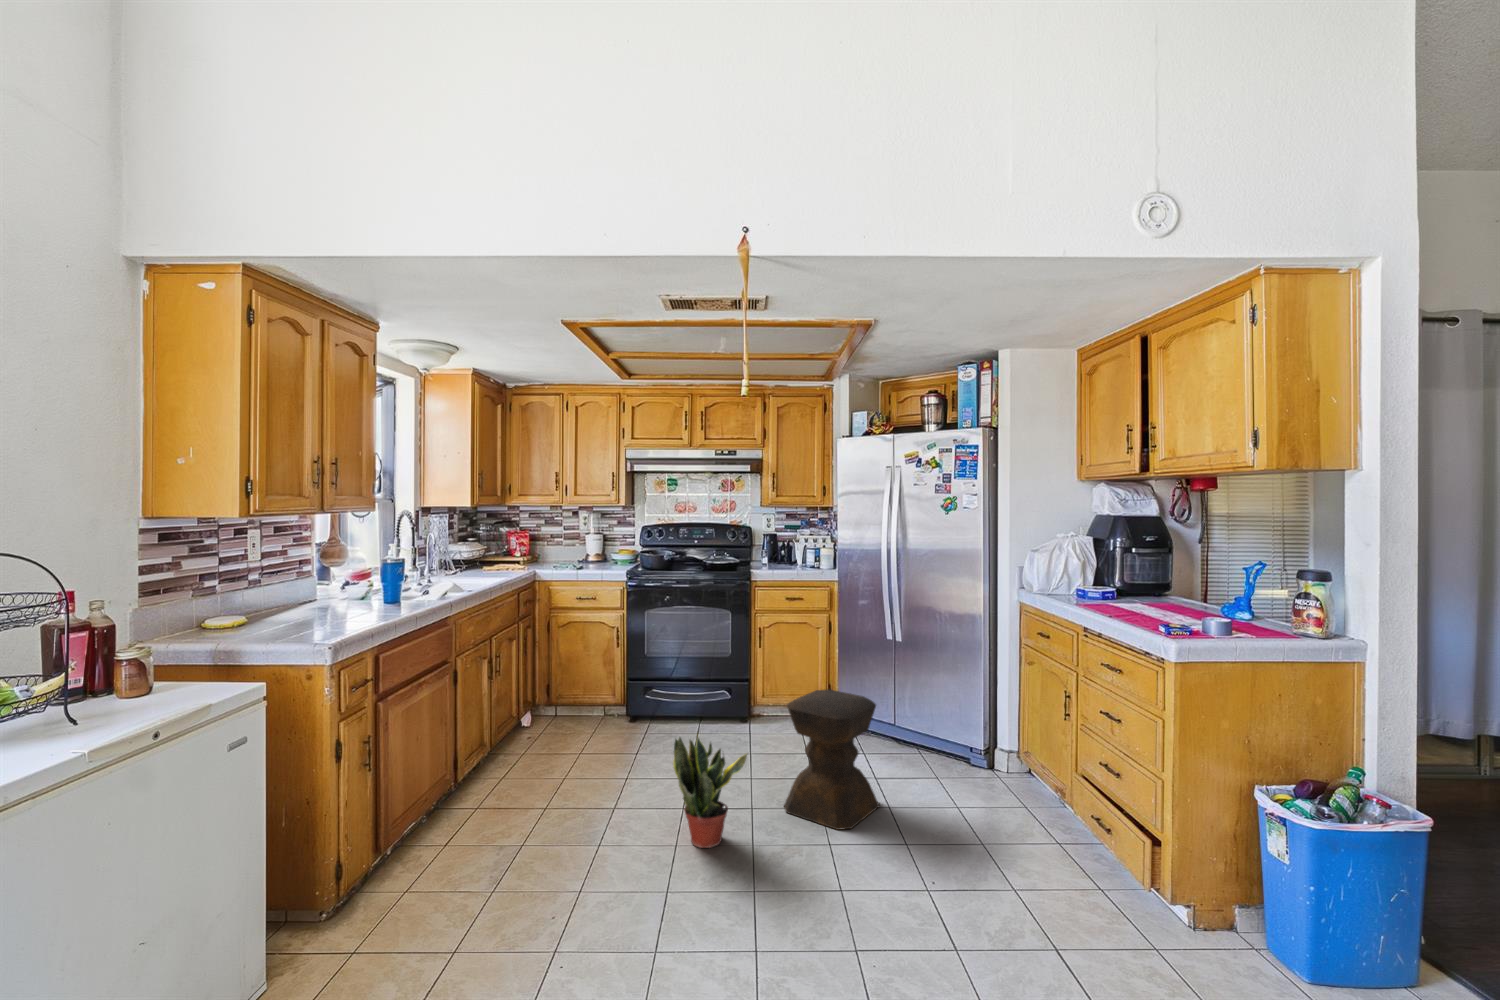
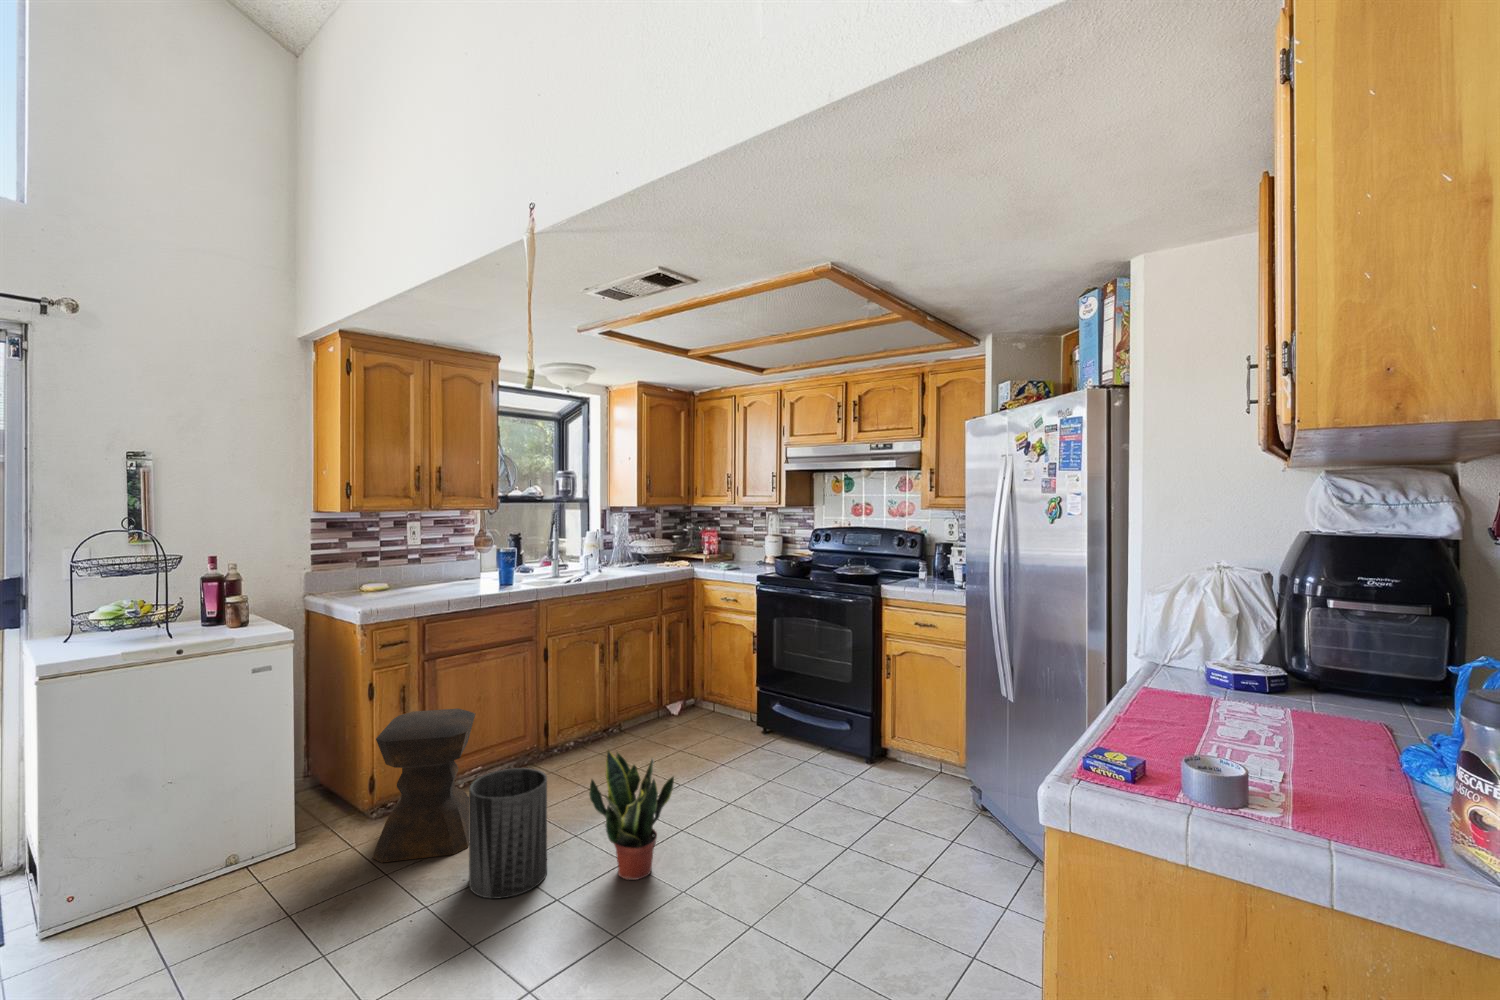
stool: present [784,690,879,830] -> present [372,709,475,863]
trash can: none [570,774,647,908] -> present [469,768,547,899]

